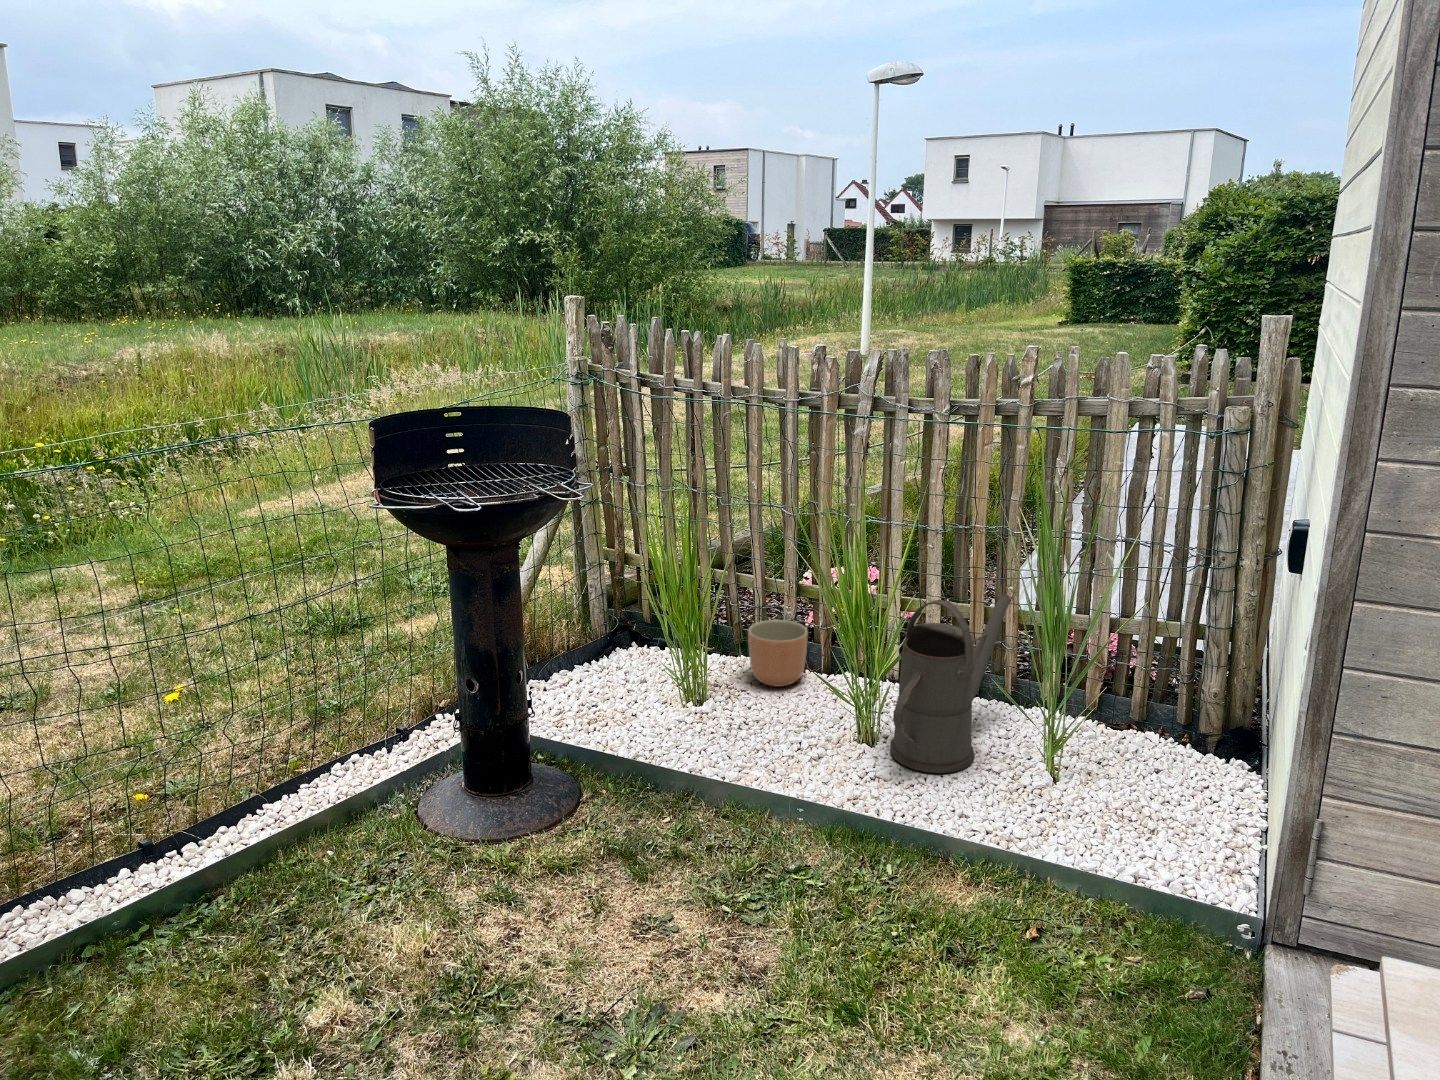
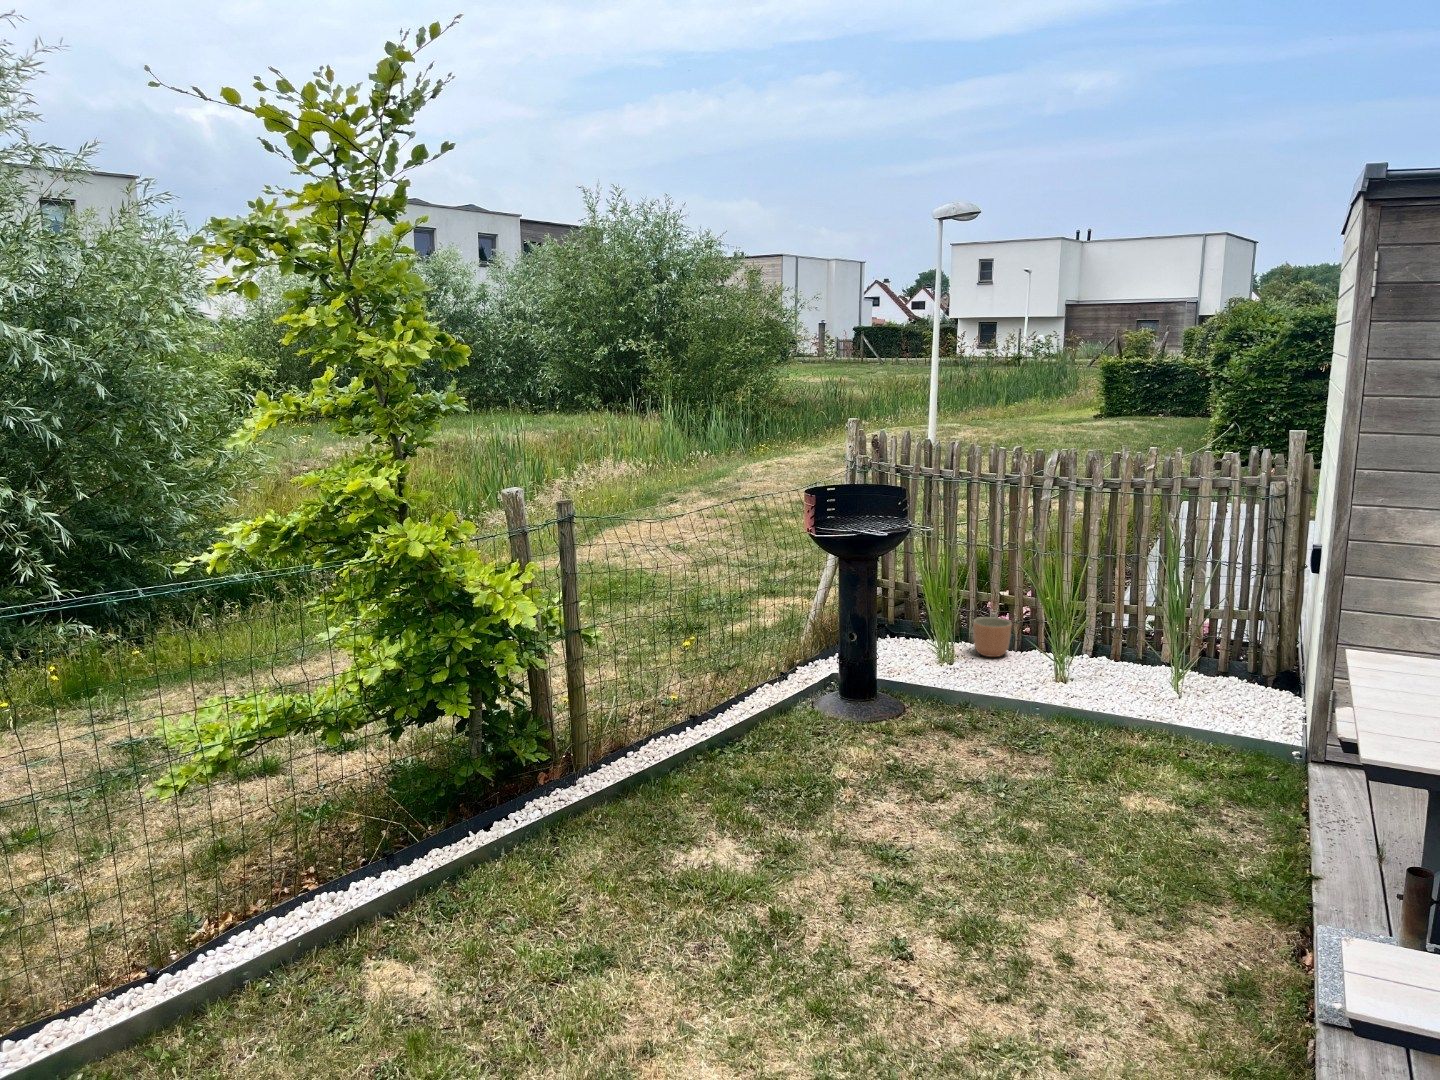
watering can: present [890,594,1010,773] -> none [1078,593,1144,694]

